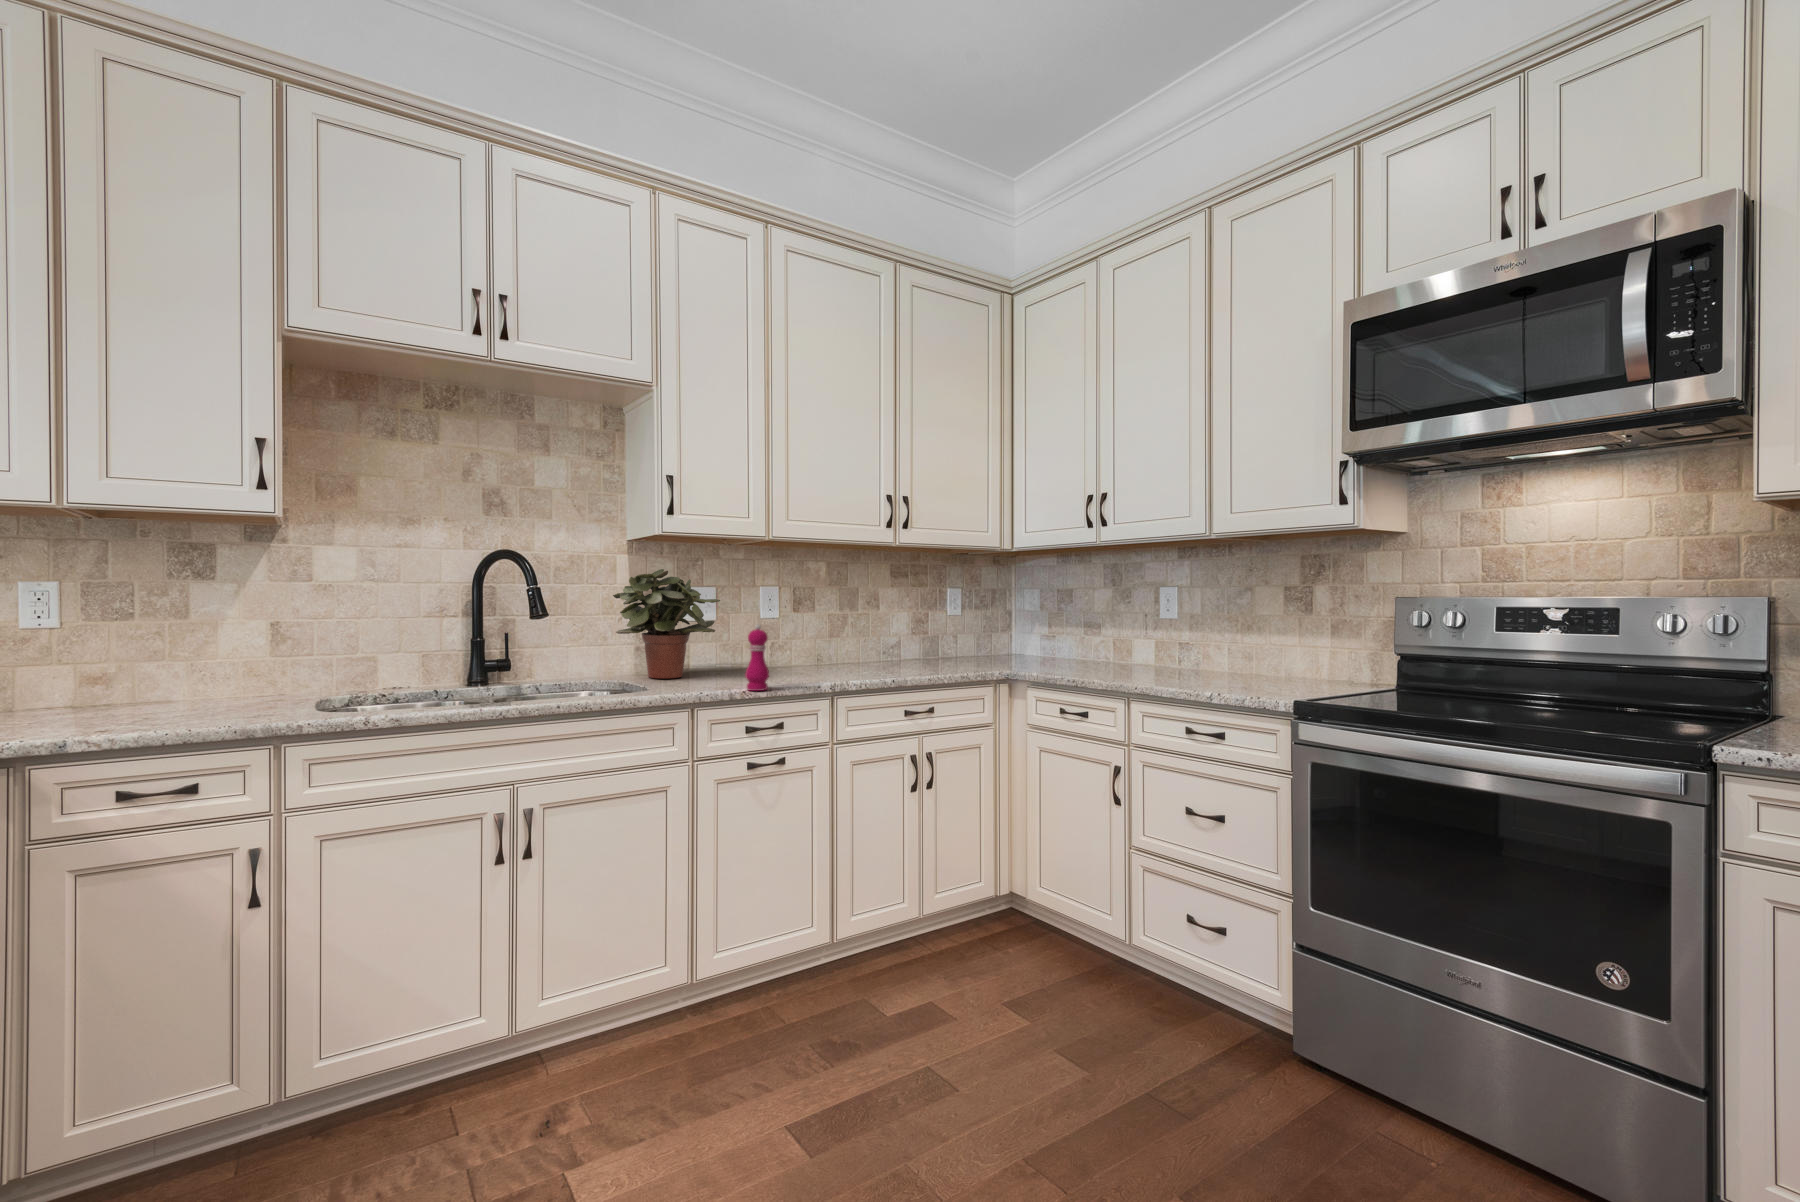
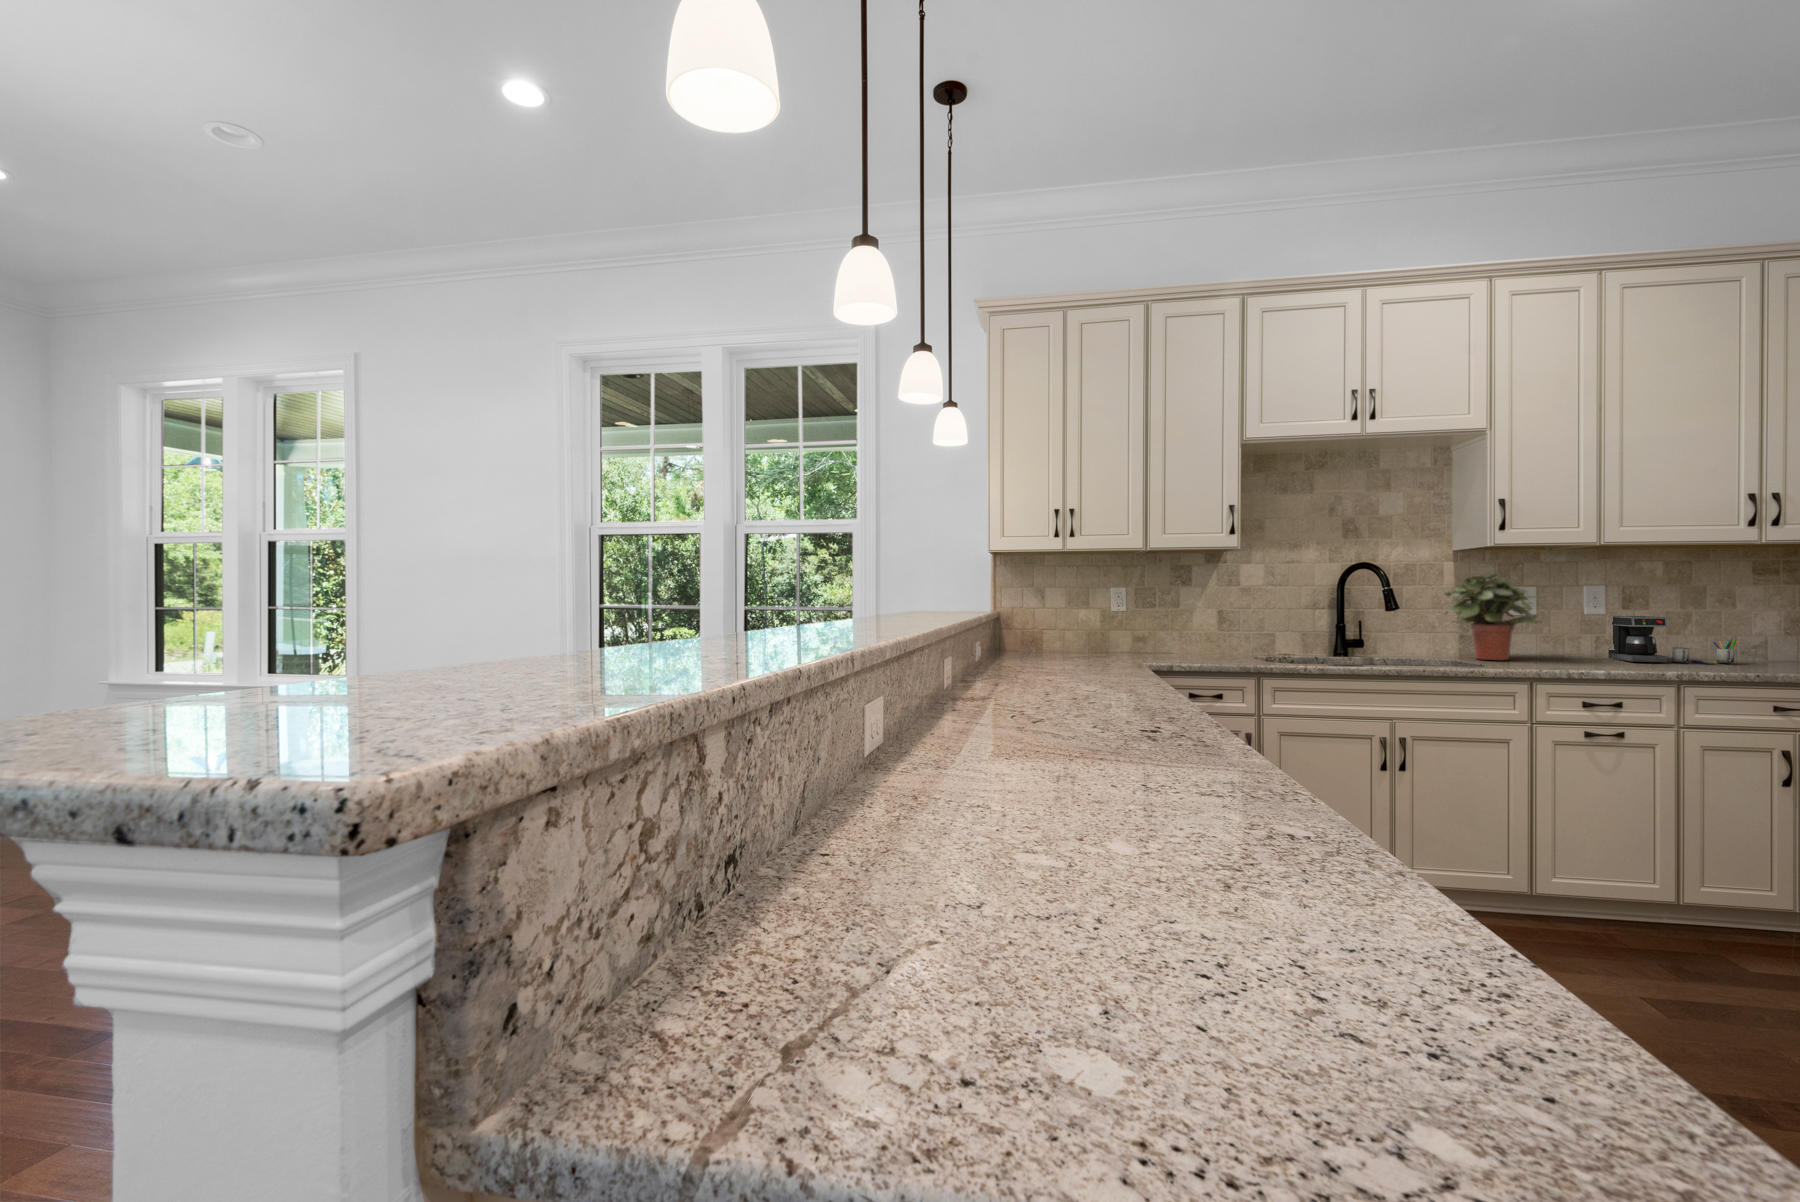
coffee maker: none [781,620,881,671] -> present [1609,616,1738,663]
pepper mill: present [745,625,769,691] -> none [1579,616,1605,672]

